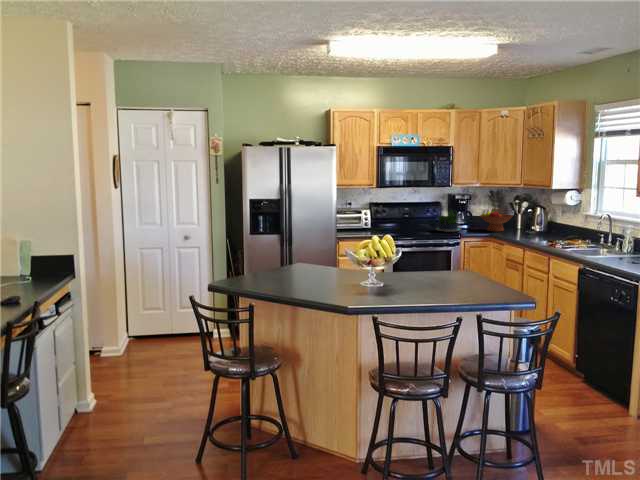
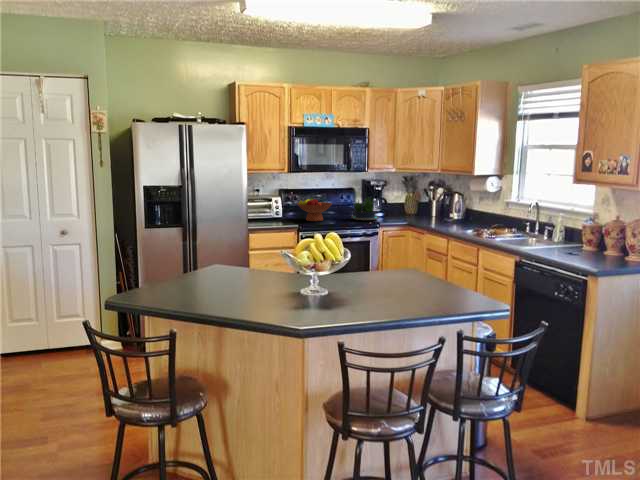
fruit bowl: present [480,210,512,231] -> present [298,197,332,221]

